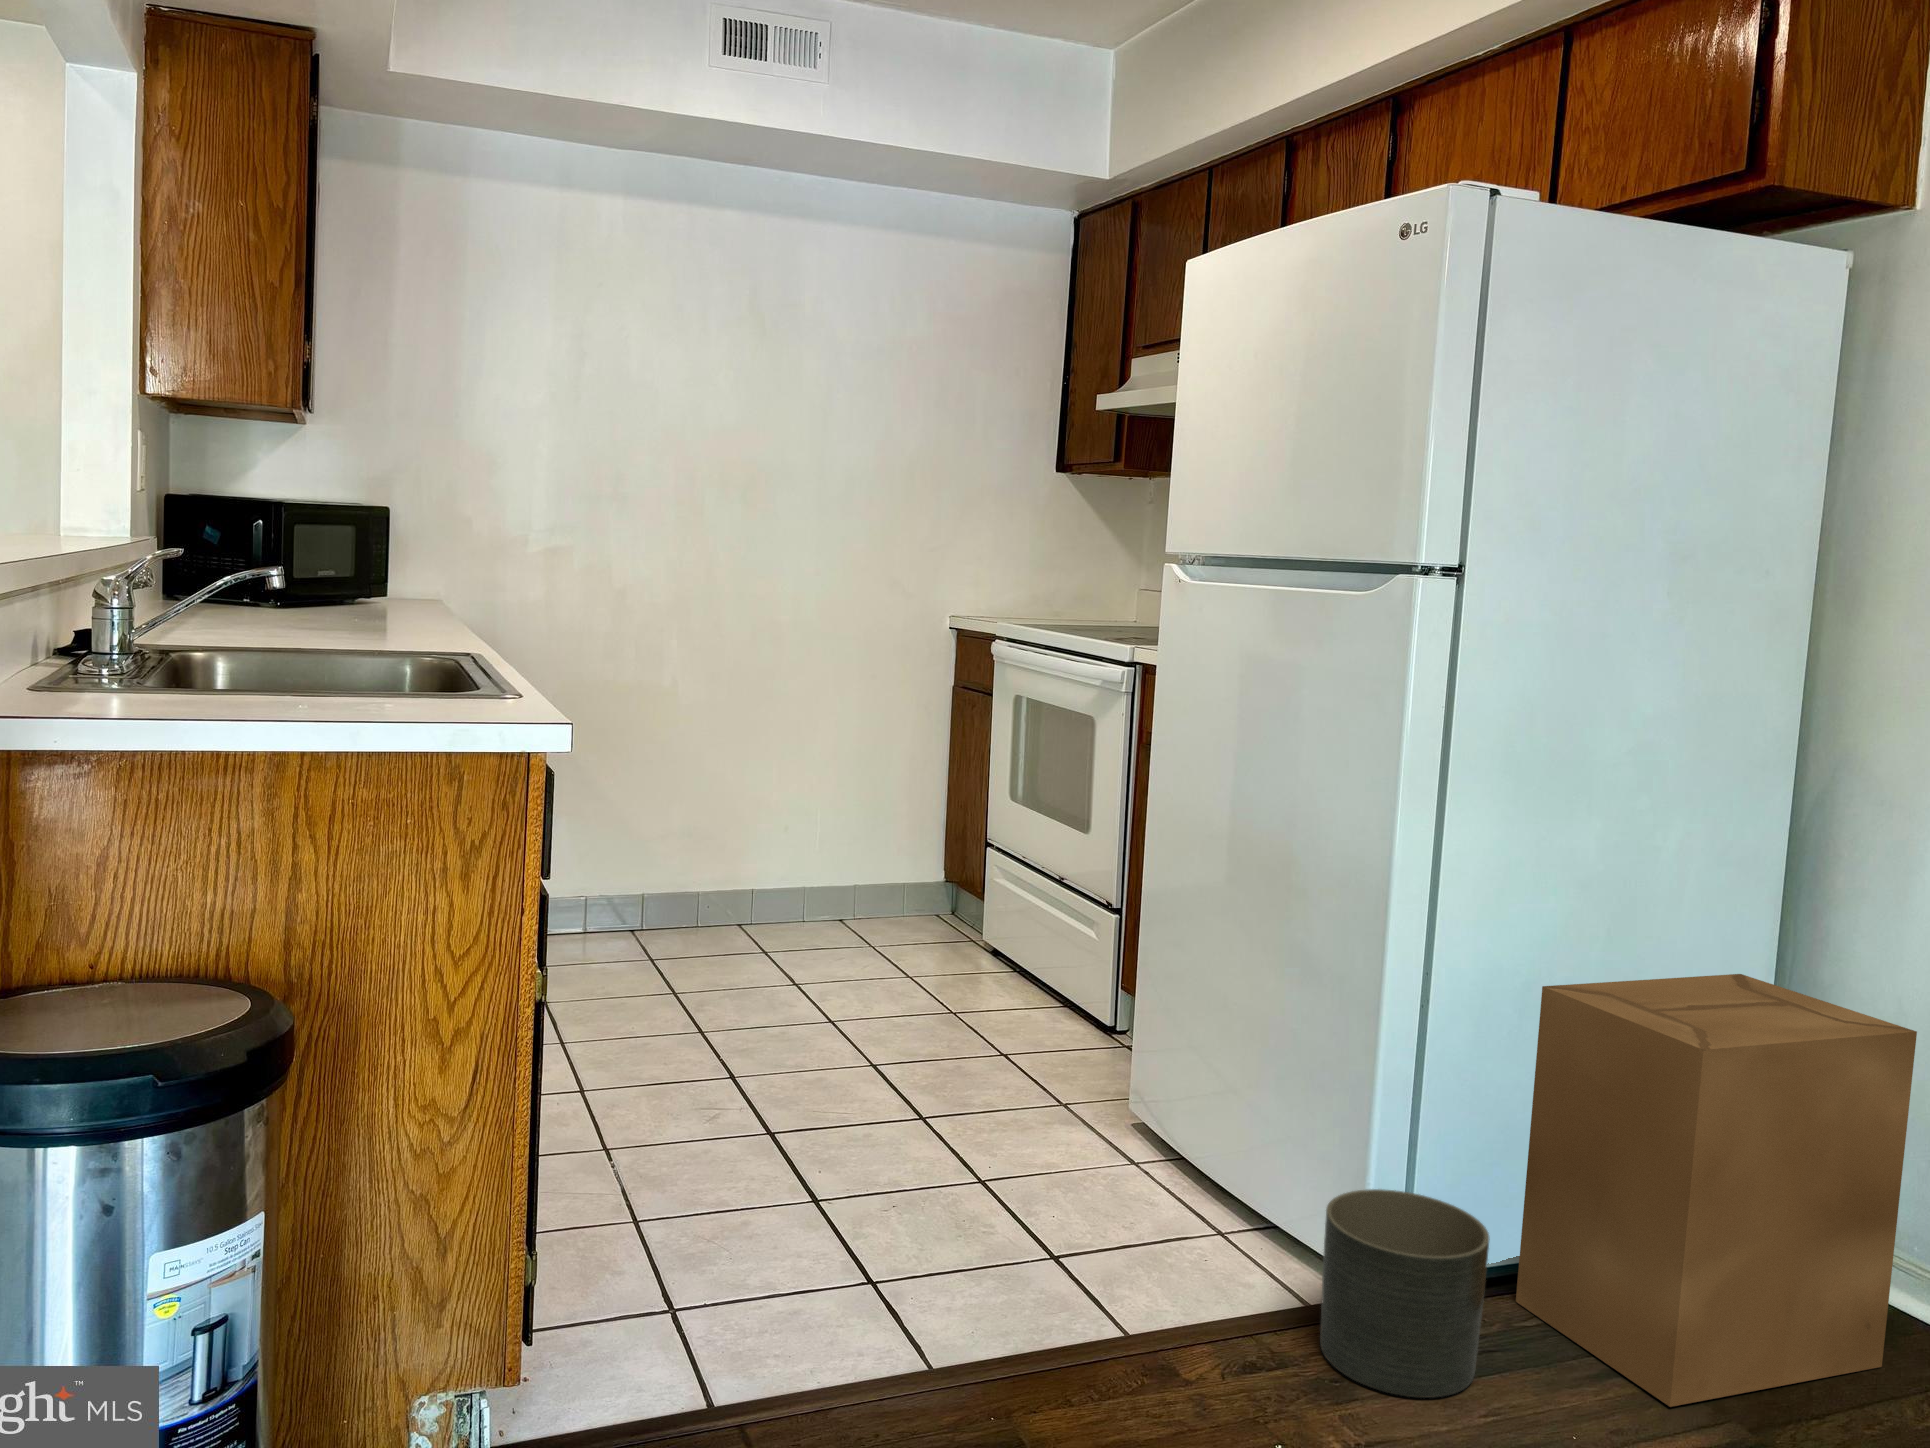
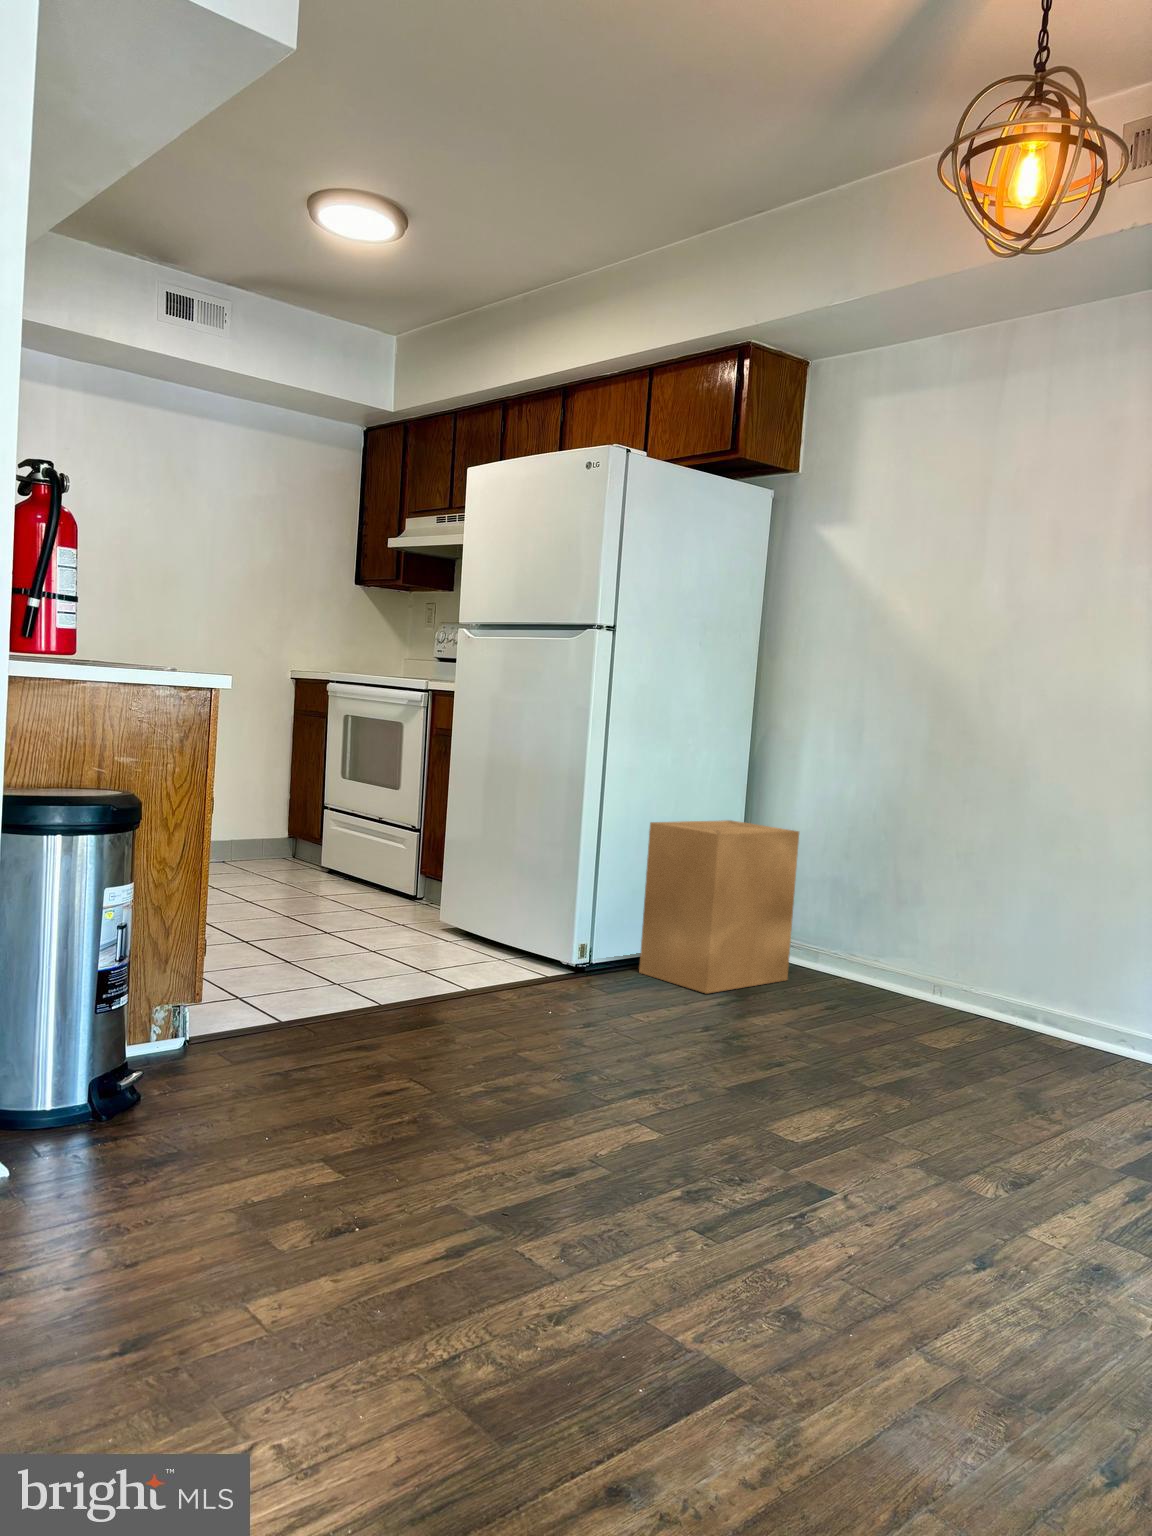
planter: present [1320,1189,1490,1398] -> none [558,918,632,998]

